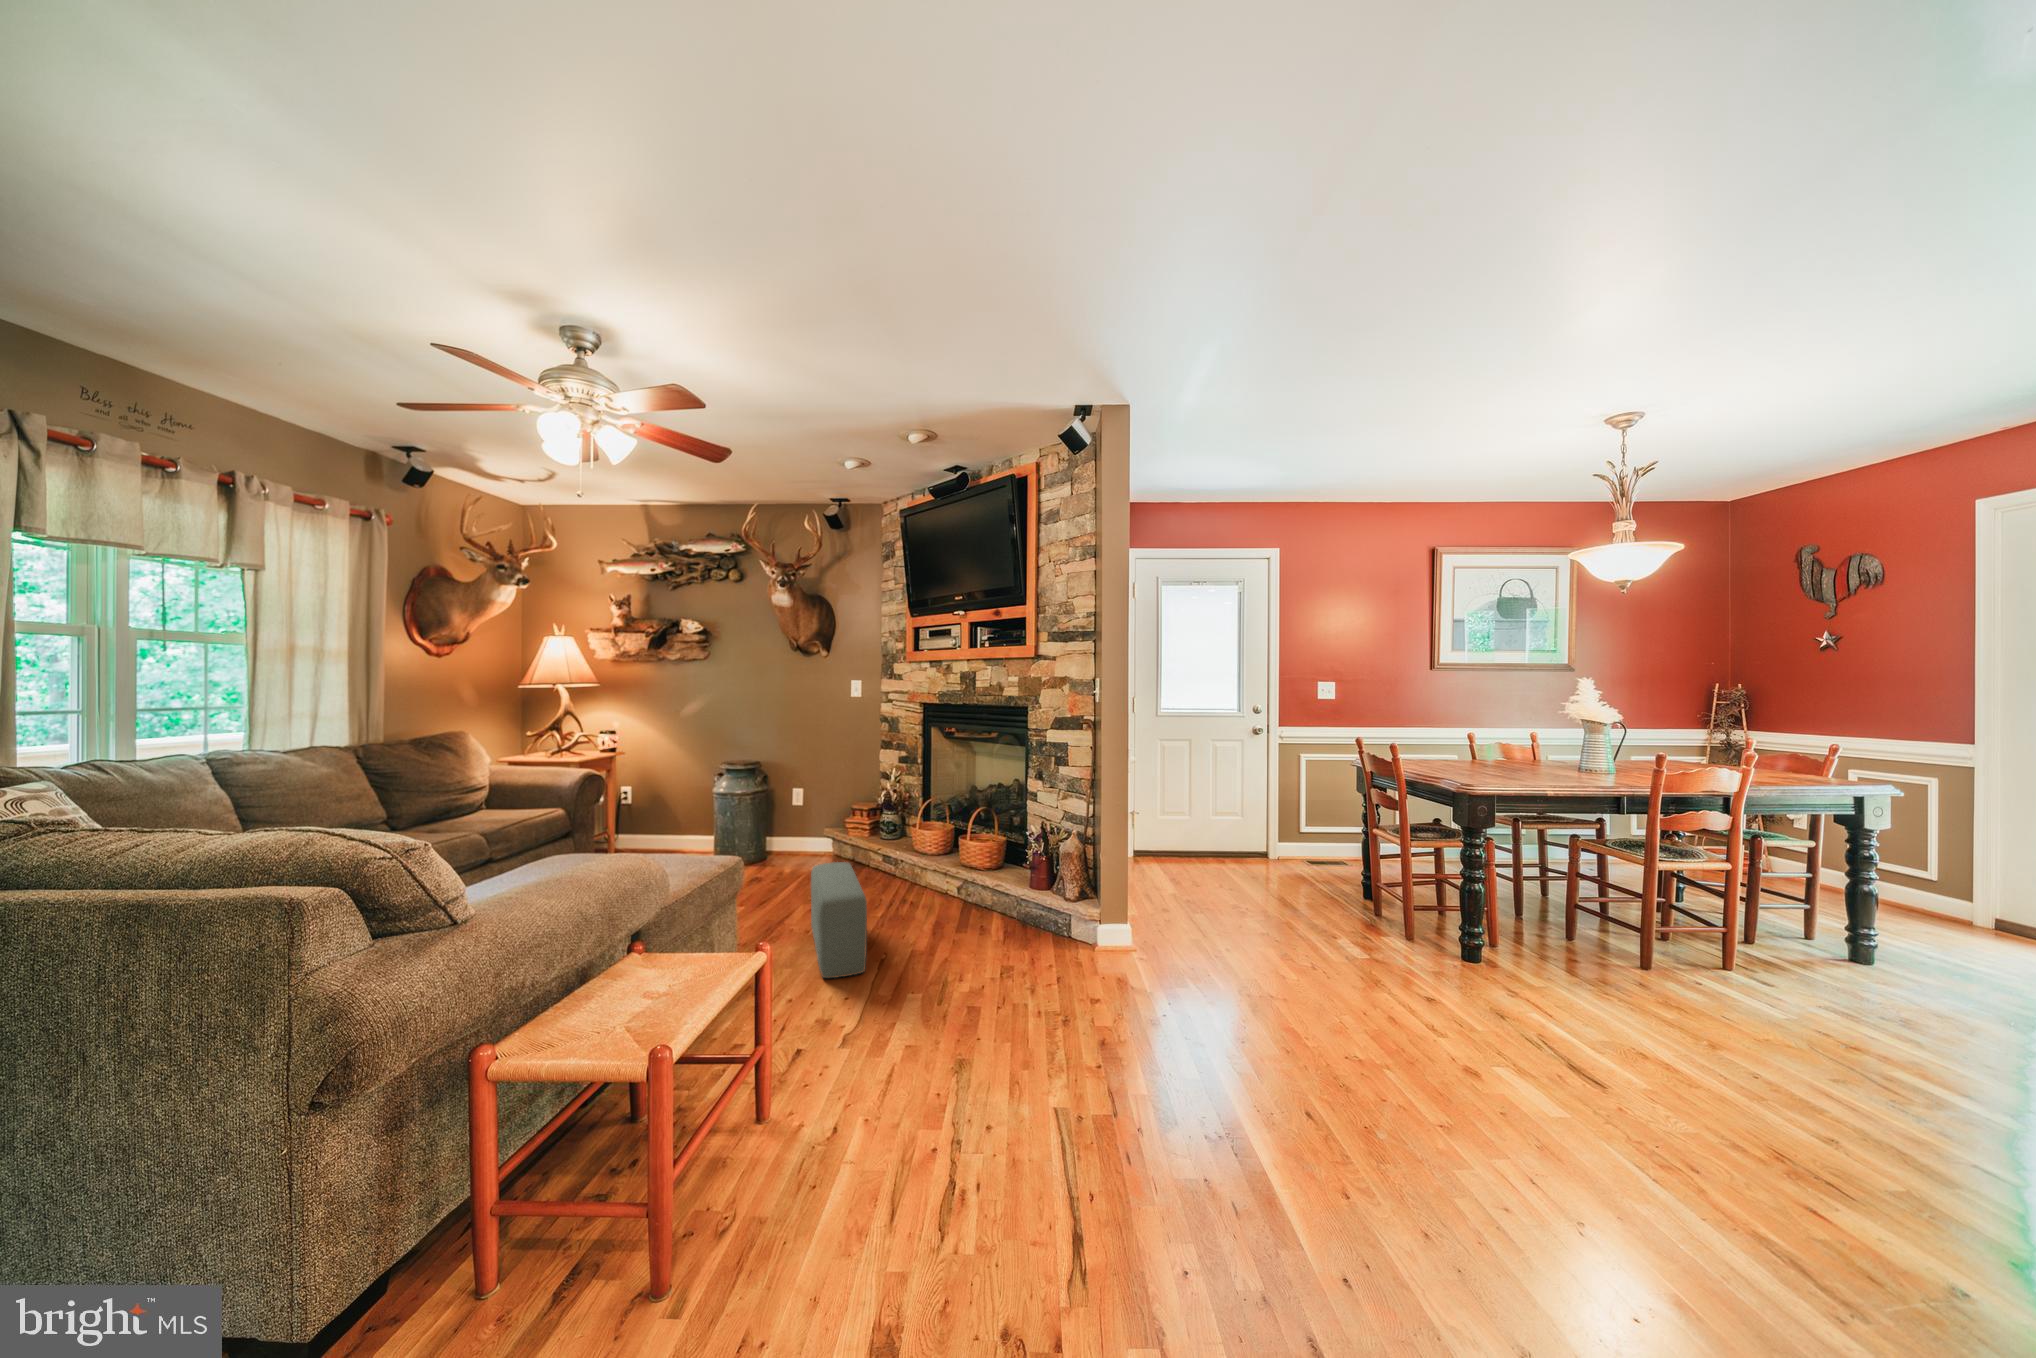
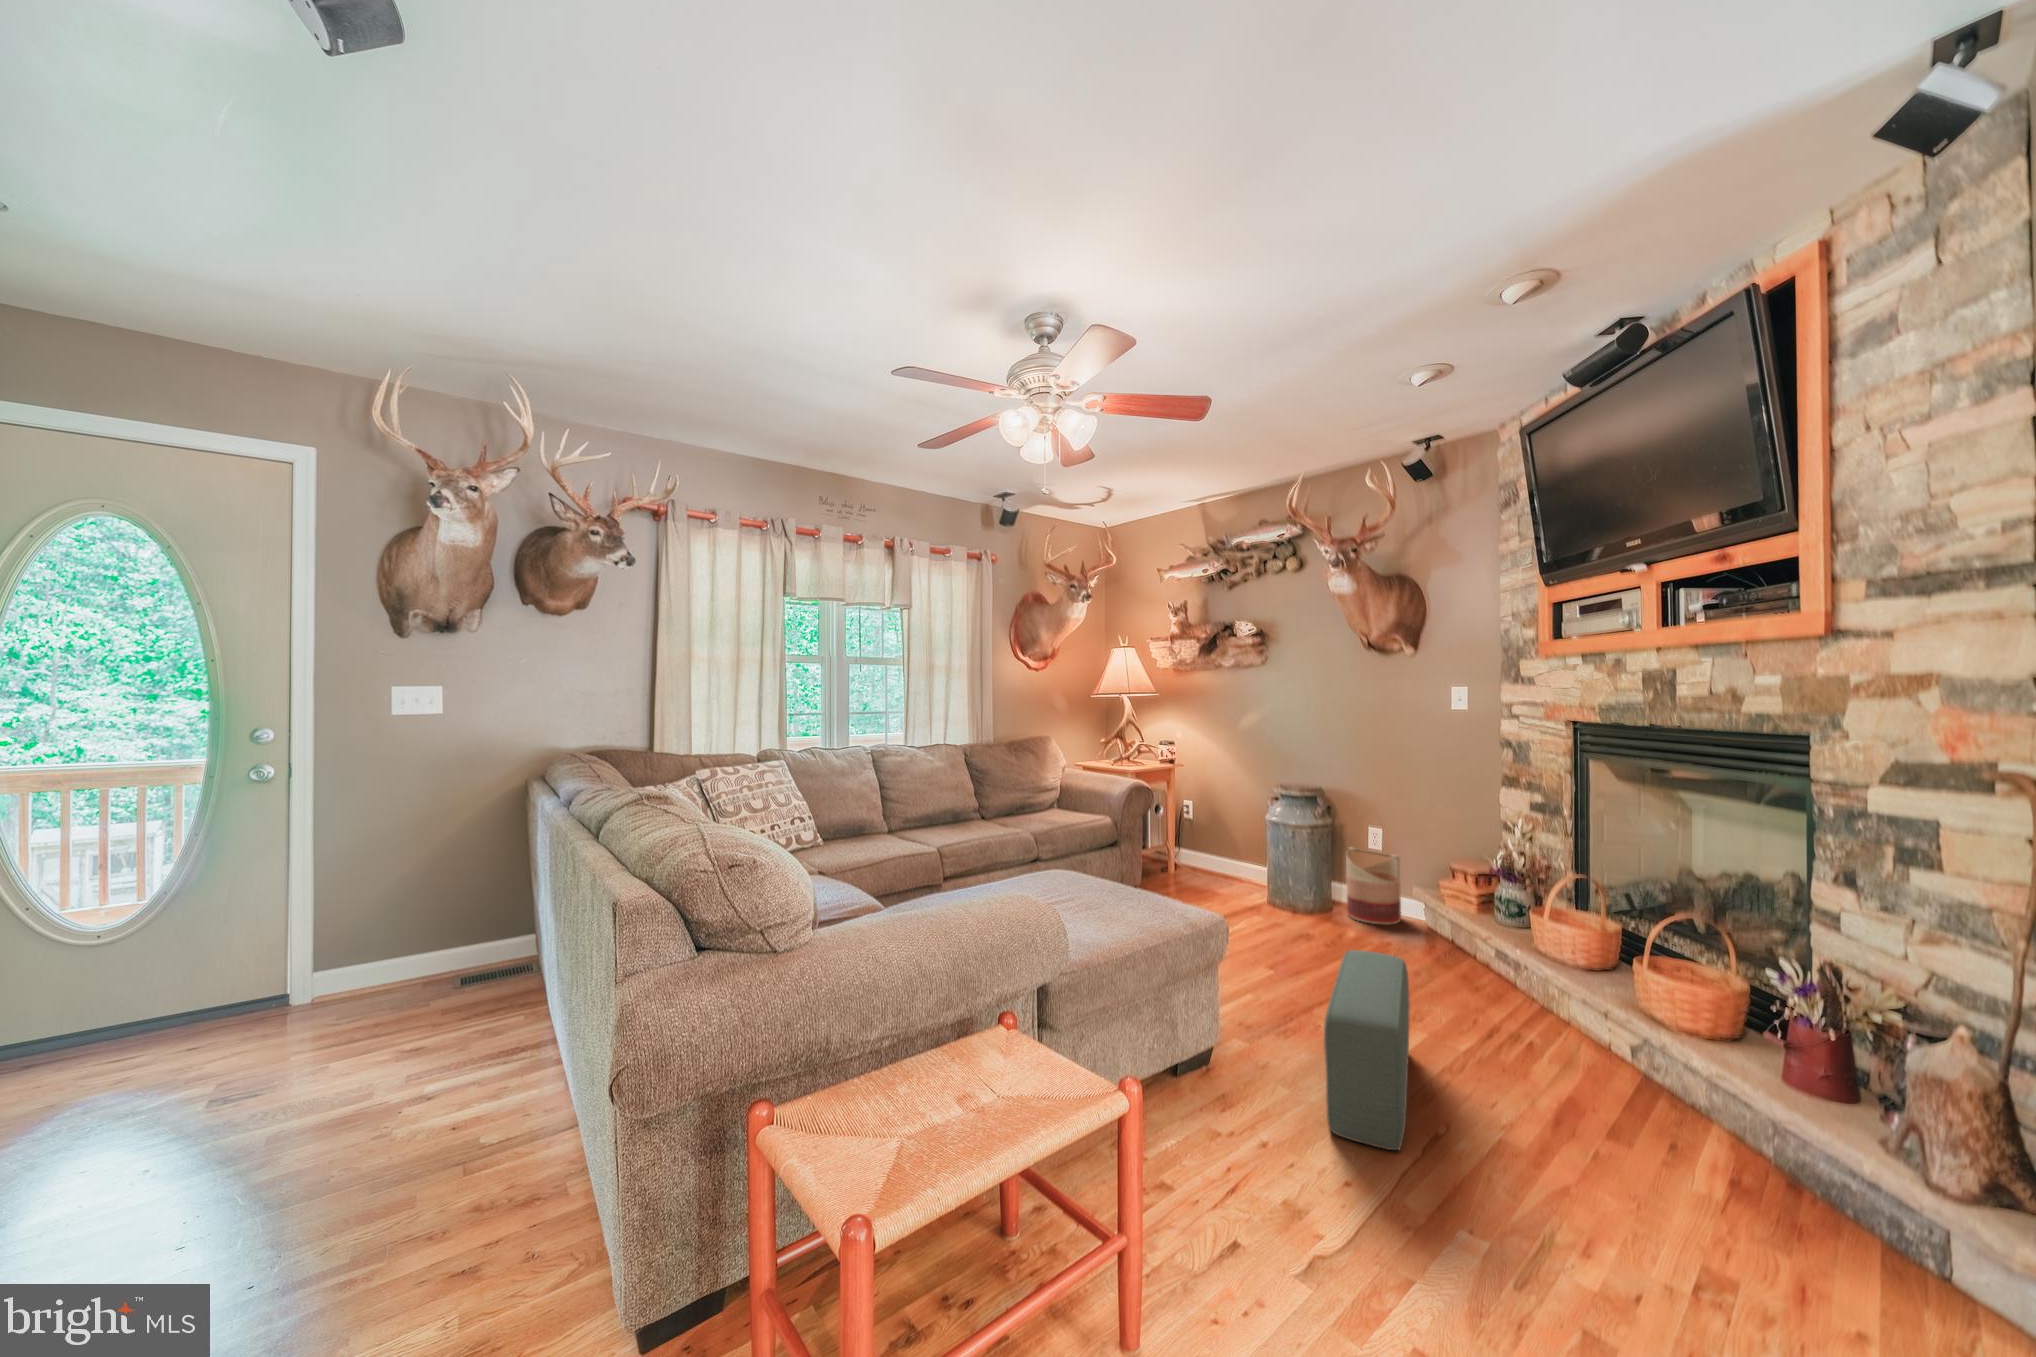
basket: none [779,803,817,857] -> present [1346,848,1401,925]

